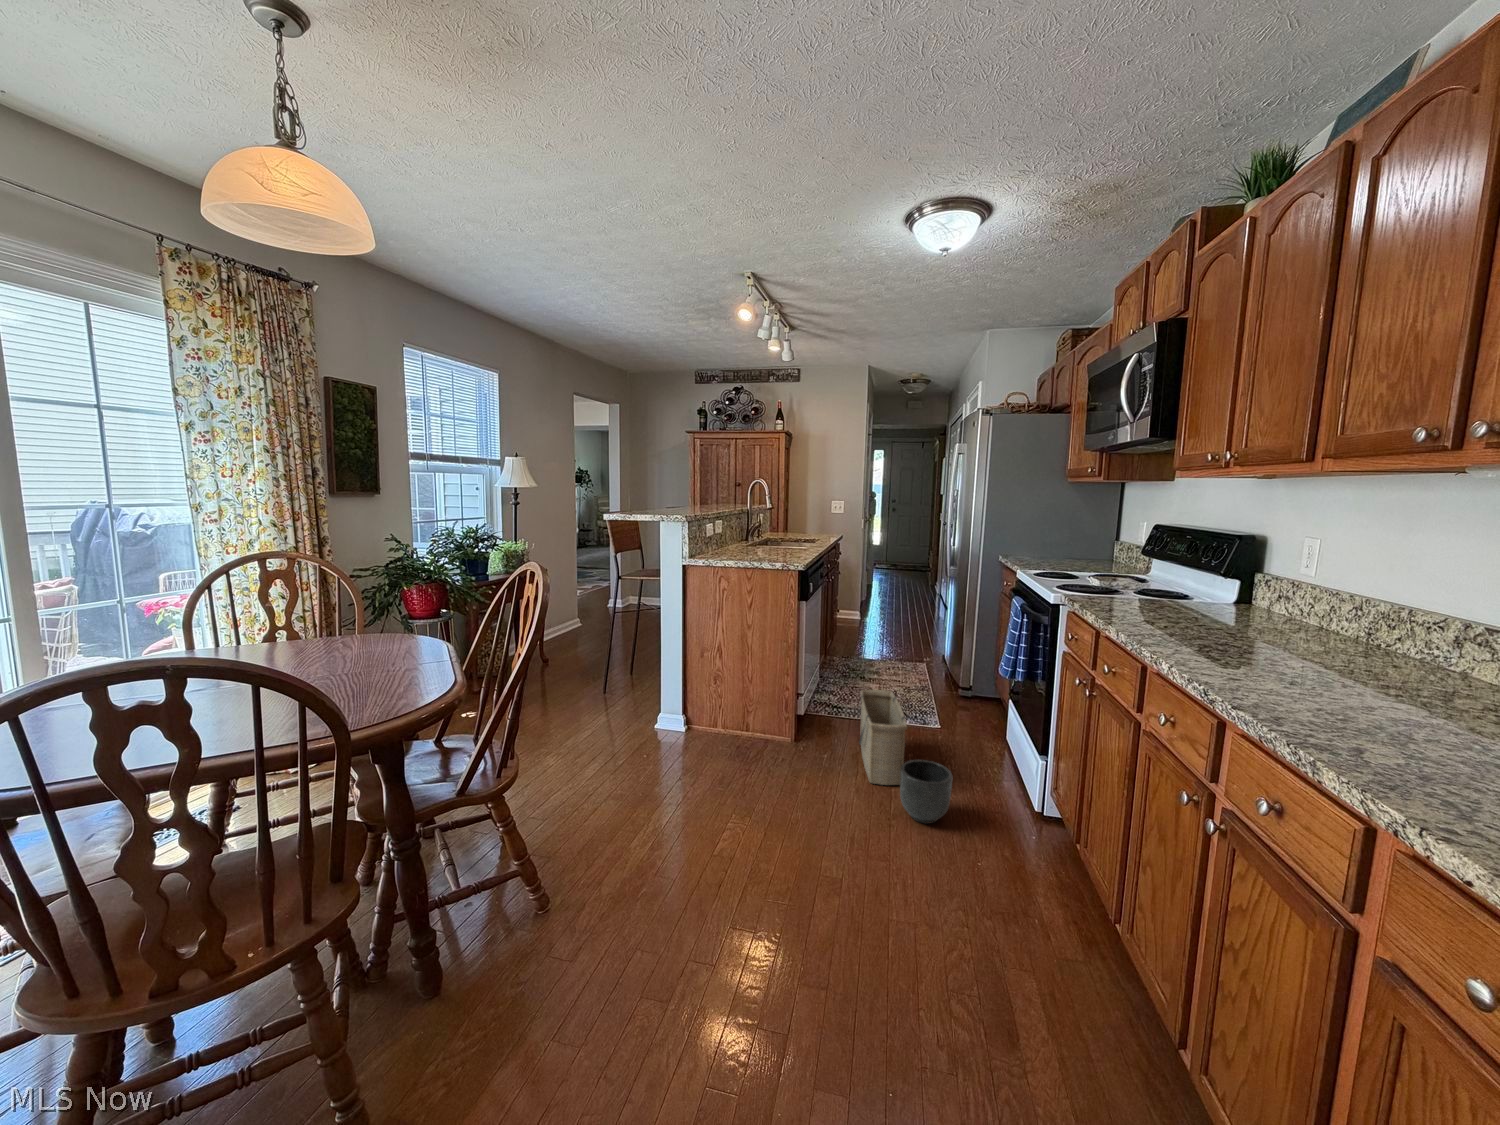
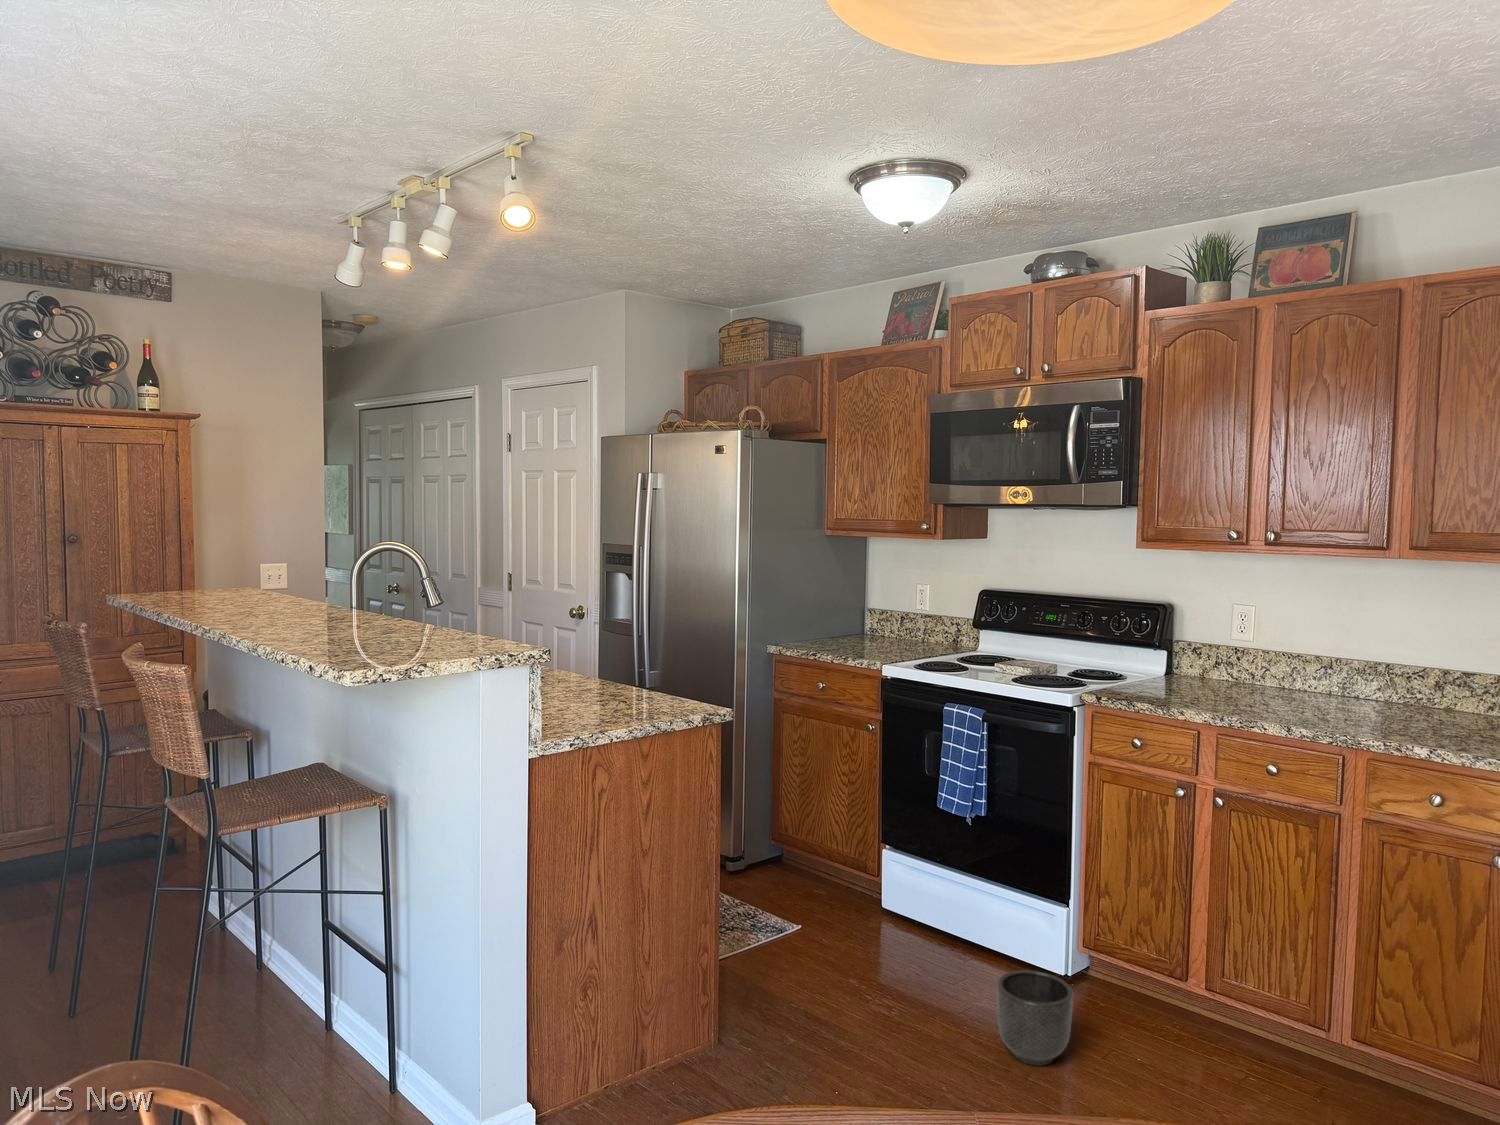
basket: present [859,690,907,785] -> none [798,899,955,1052]

